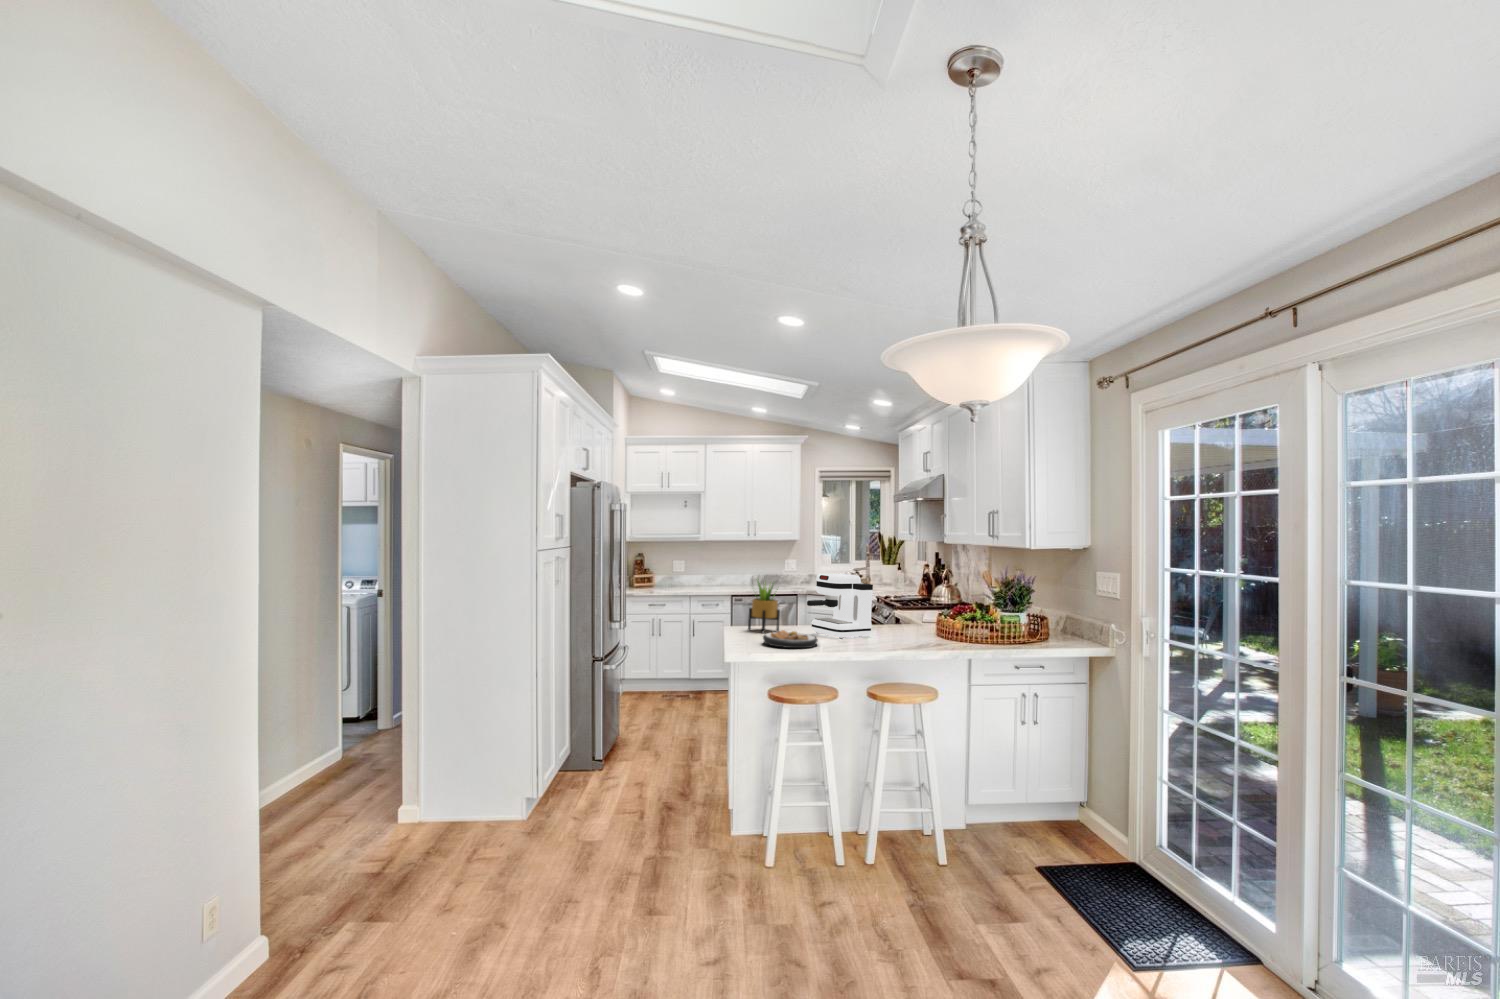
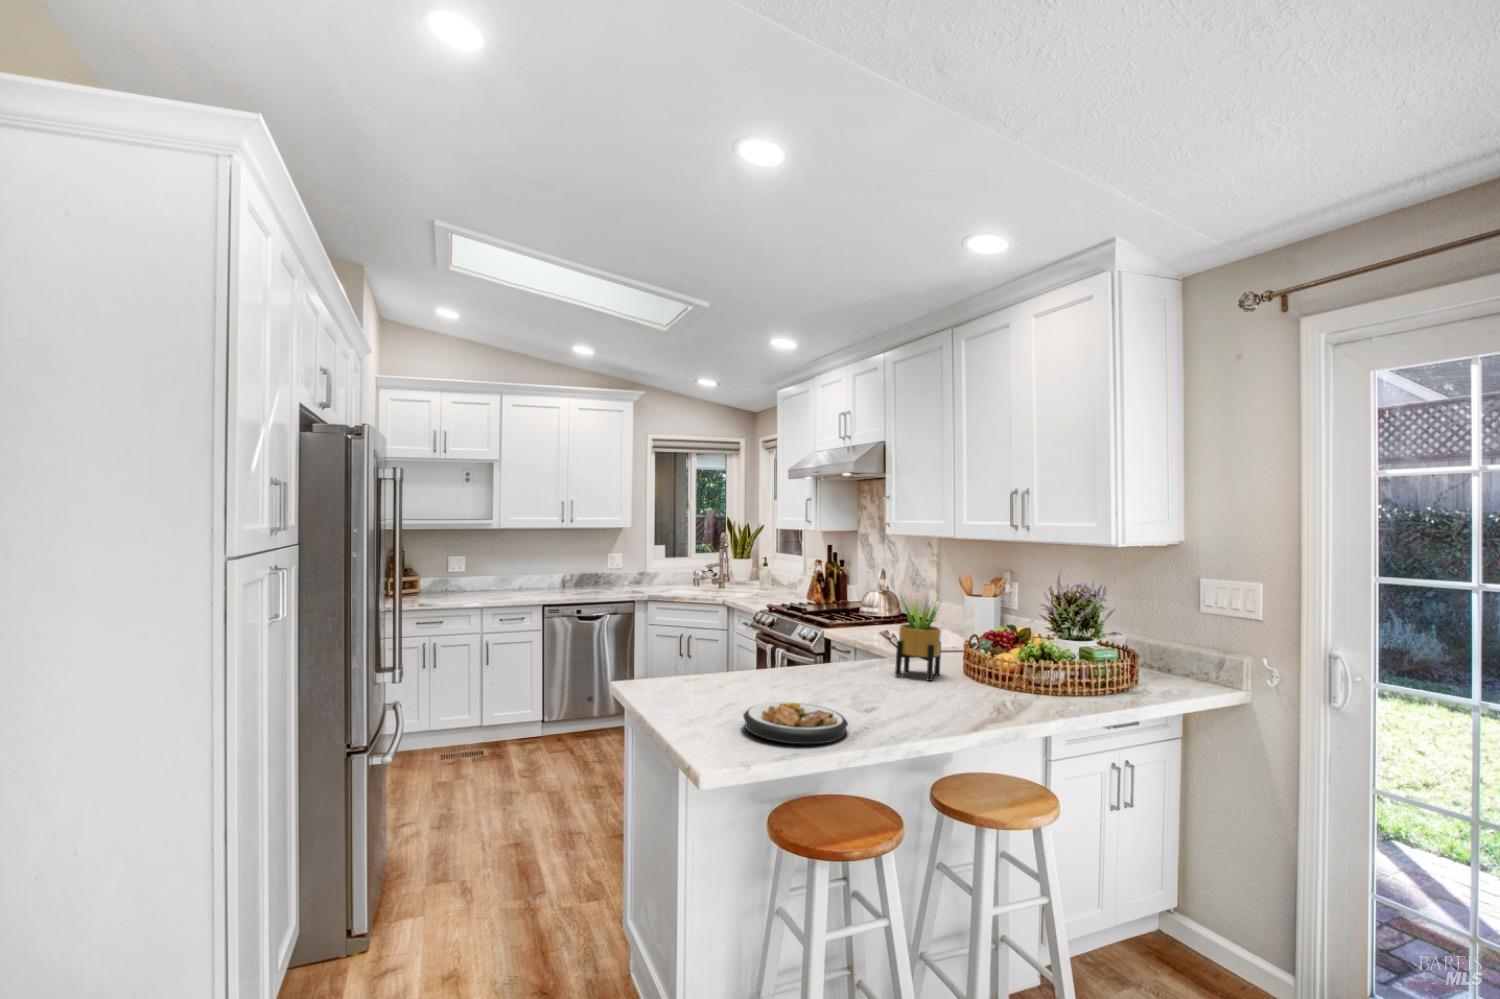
coffee maker: present [807,573,873,638] -> none [786,587,886,702]
potted plant: present [748,581,780,633] -> present [895,602,941,681]

